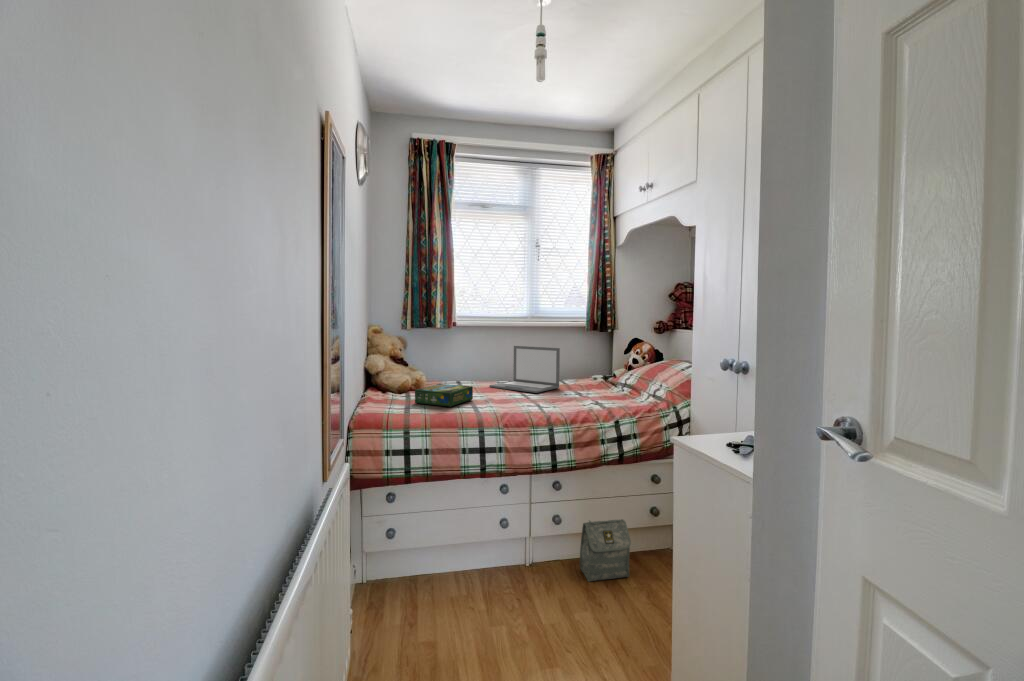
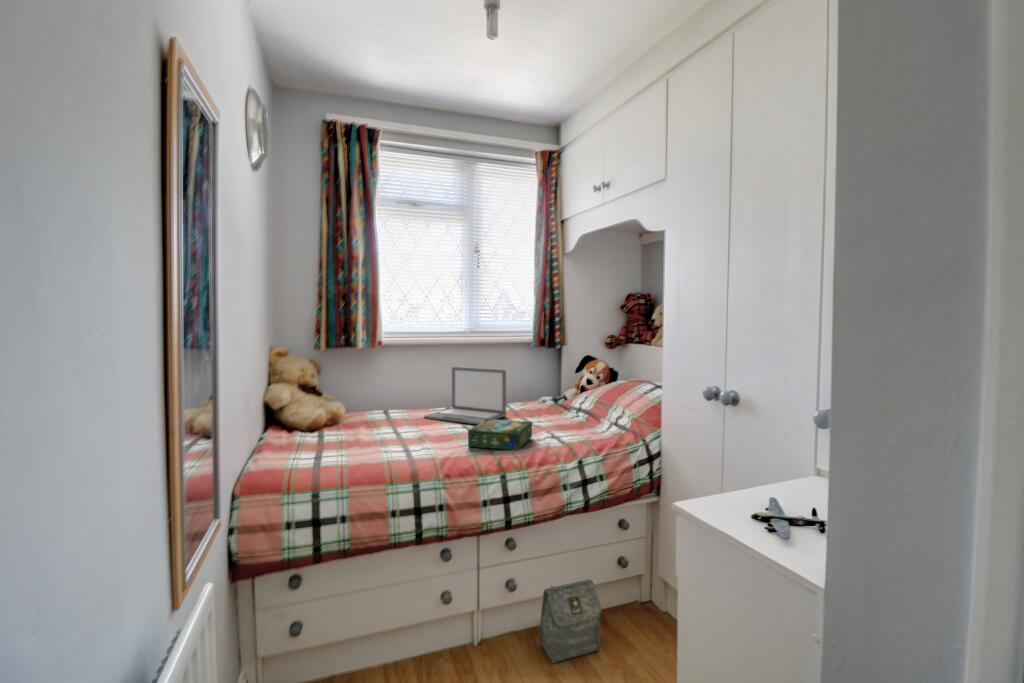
board game: present [415,384,473,407] -> present [468,419,532,450]

